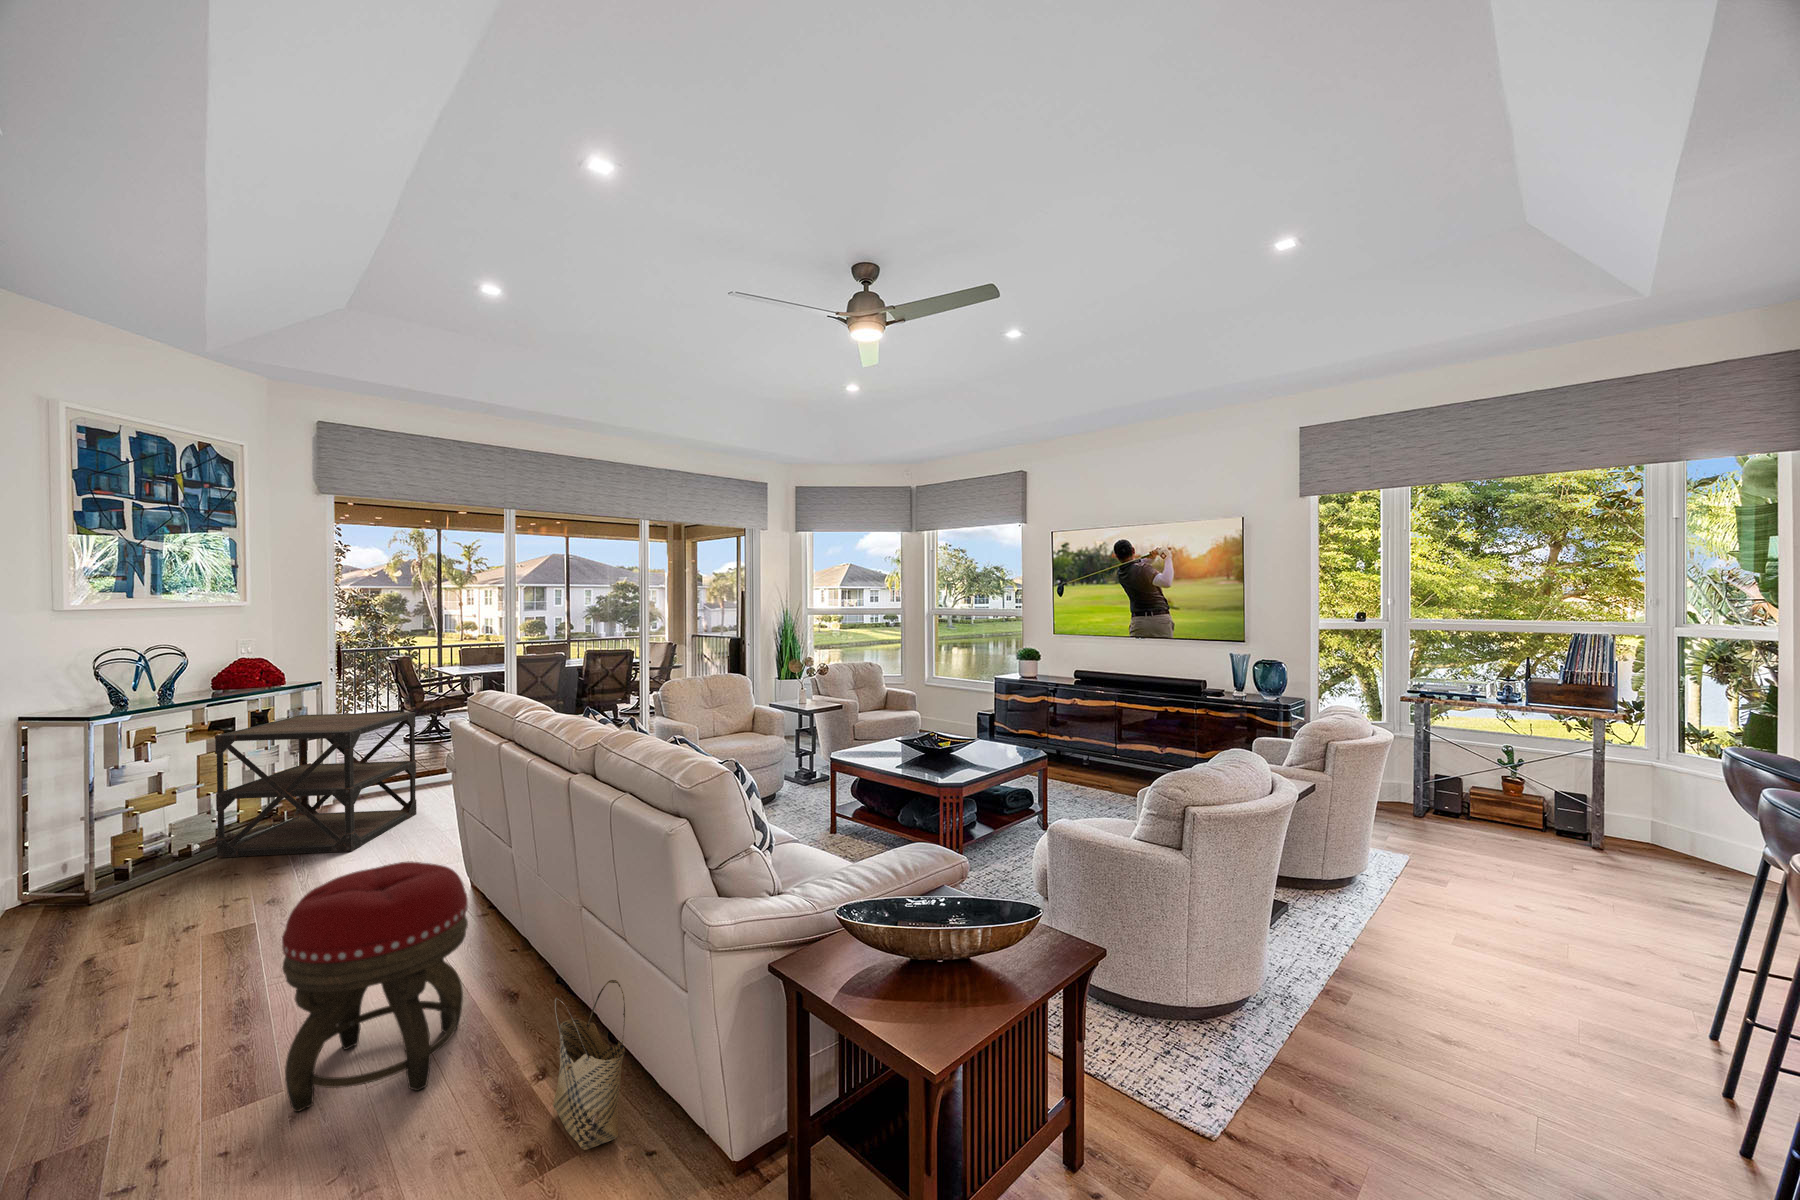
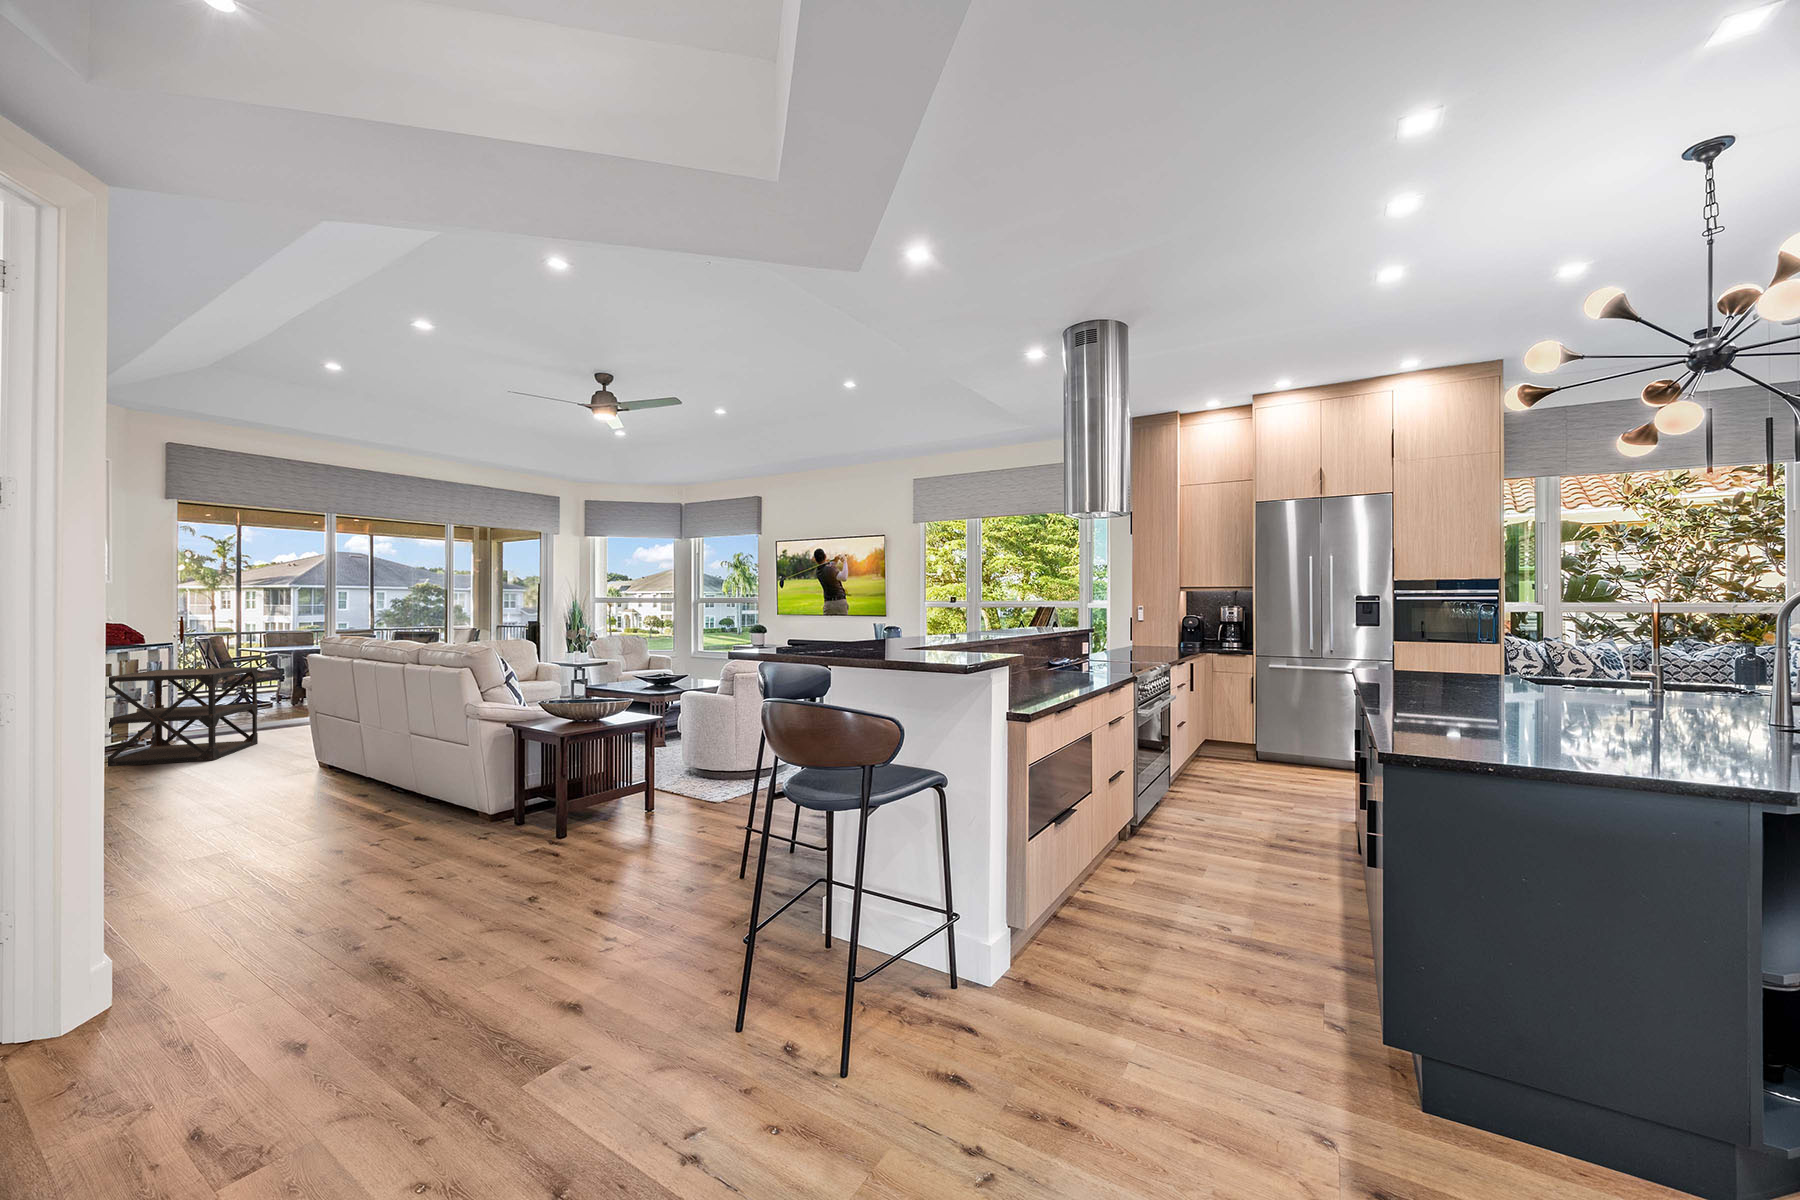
footstool: present [282,862,468,1112] -> none [235,714,340,829]
woven basket: present [553,980,625,1150] -> none [395,754,435,824]

